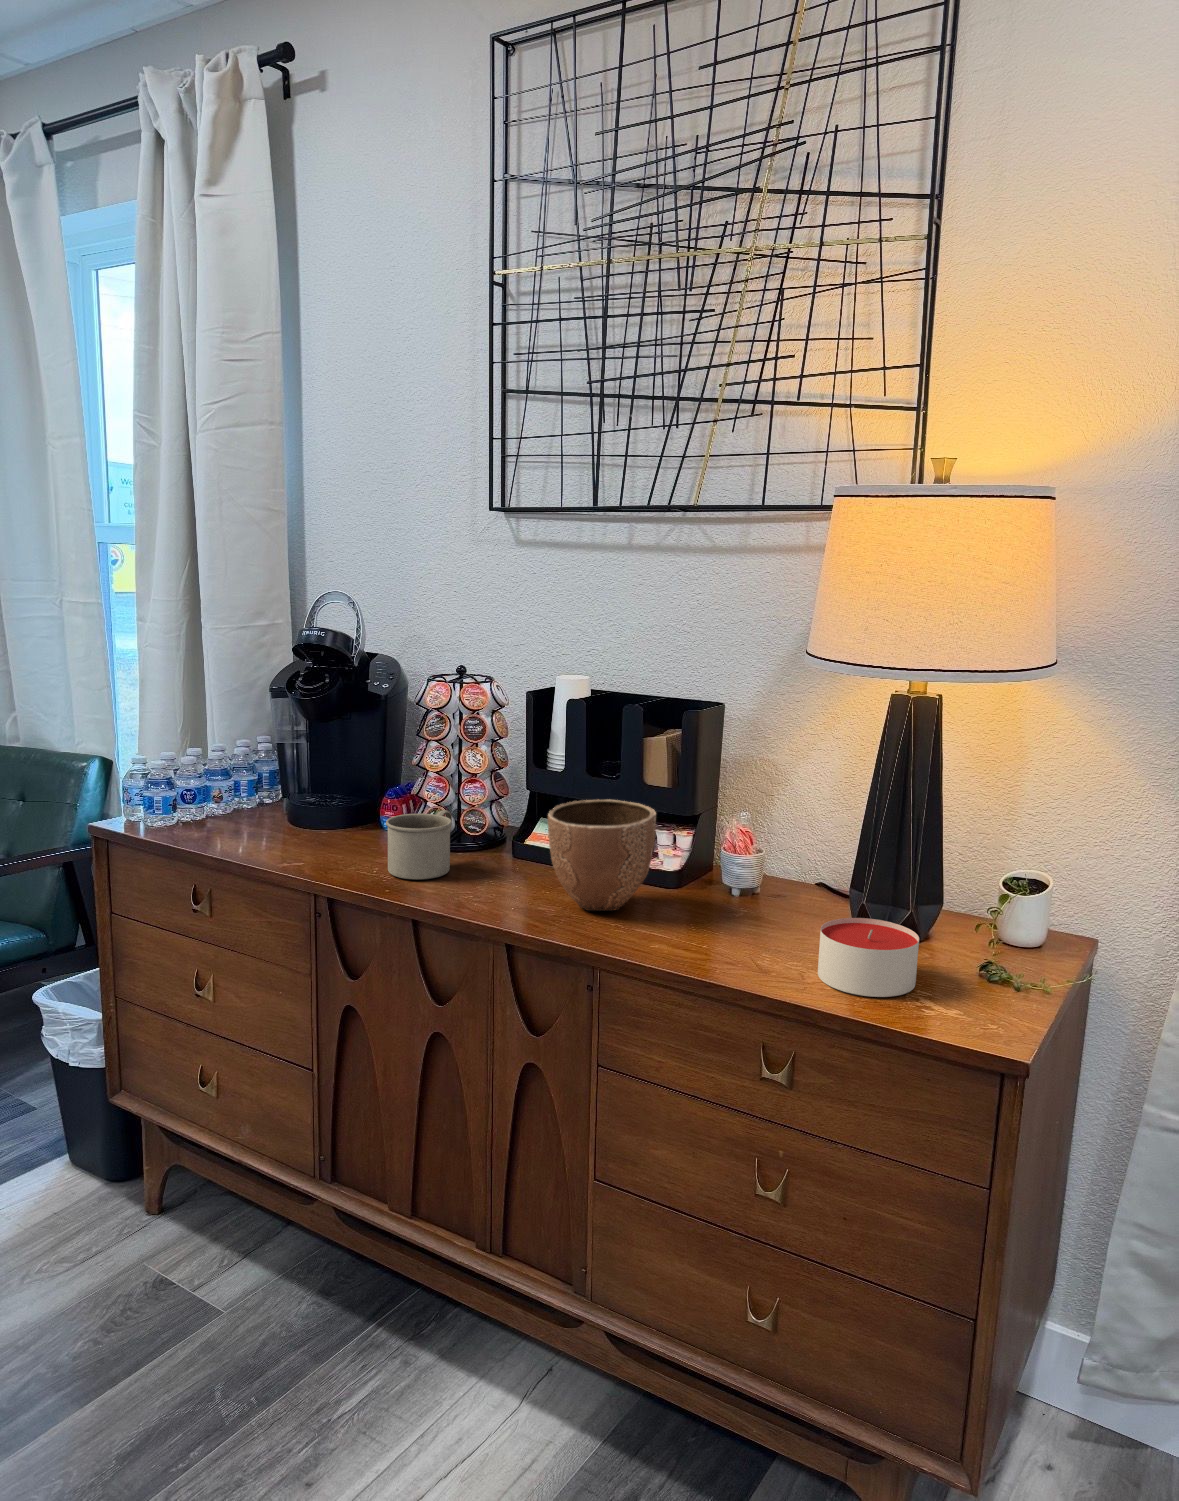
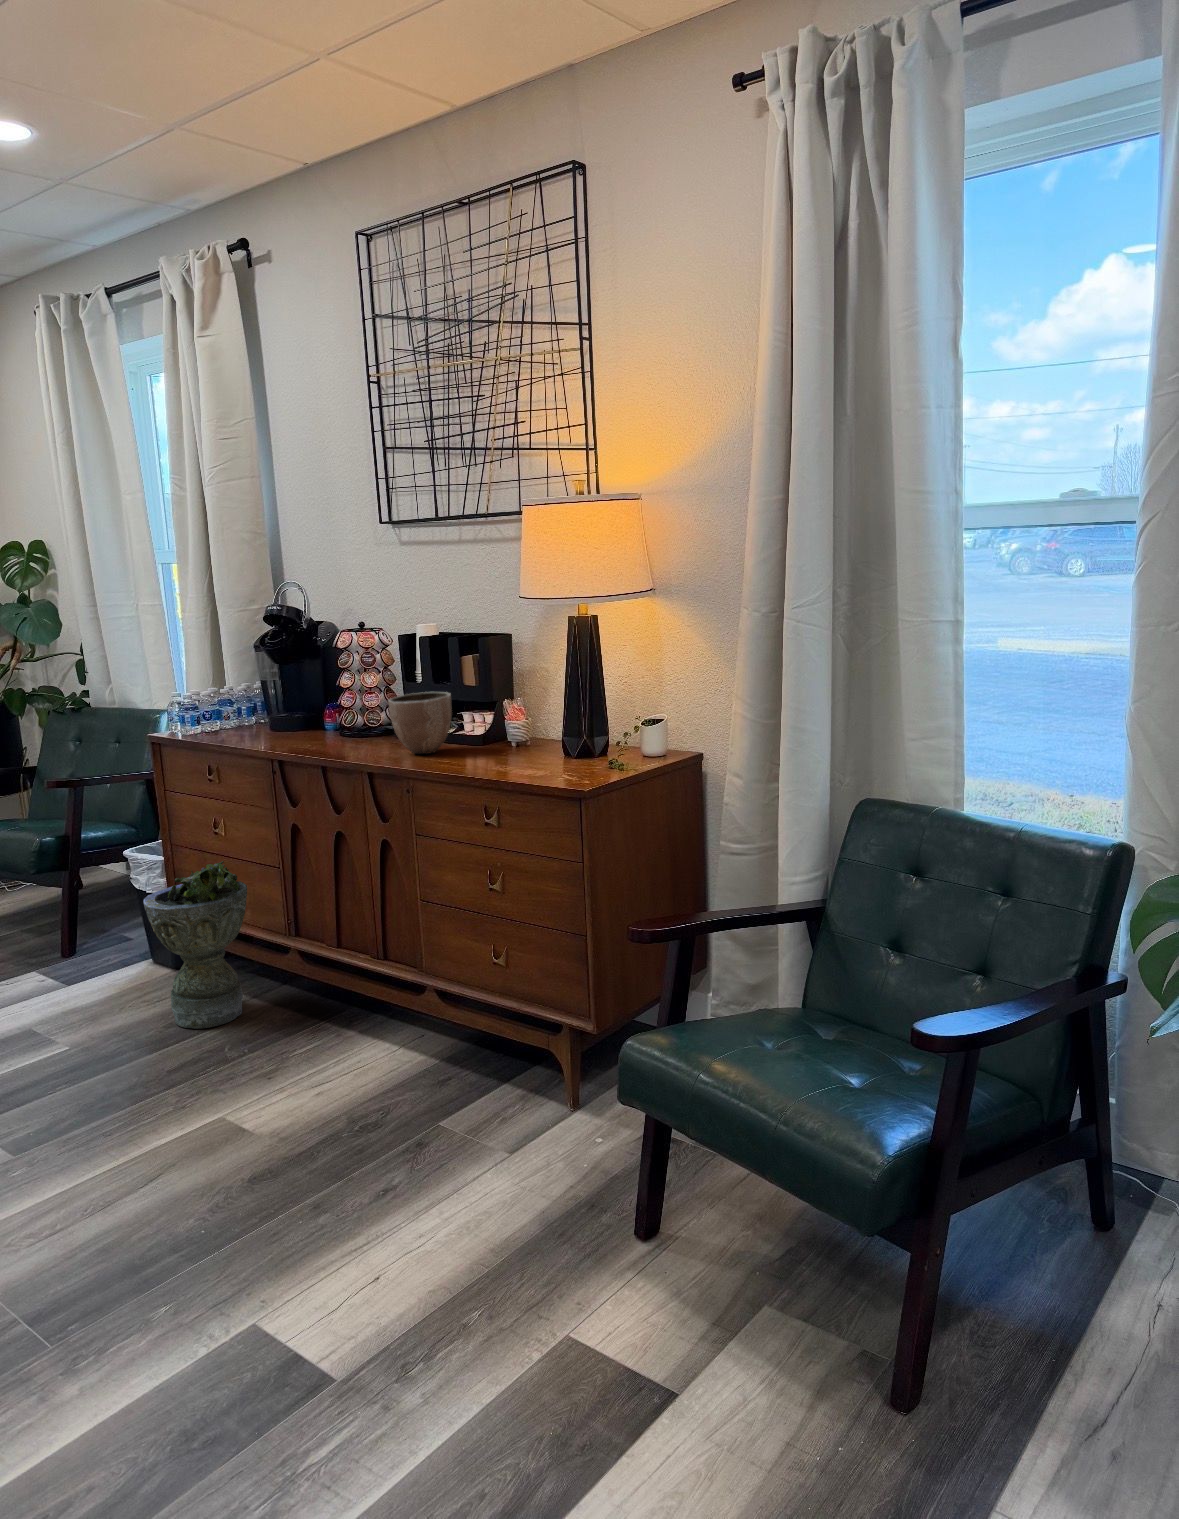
mug: present [386,810,452,879] -> none [310,710,354,748]
candle: present [818,918,919,997] -> none [513,739,566,774]
planter: none [73,1042,252,1342] -> present [143,861,247,1029]

